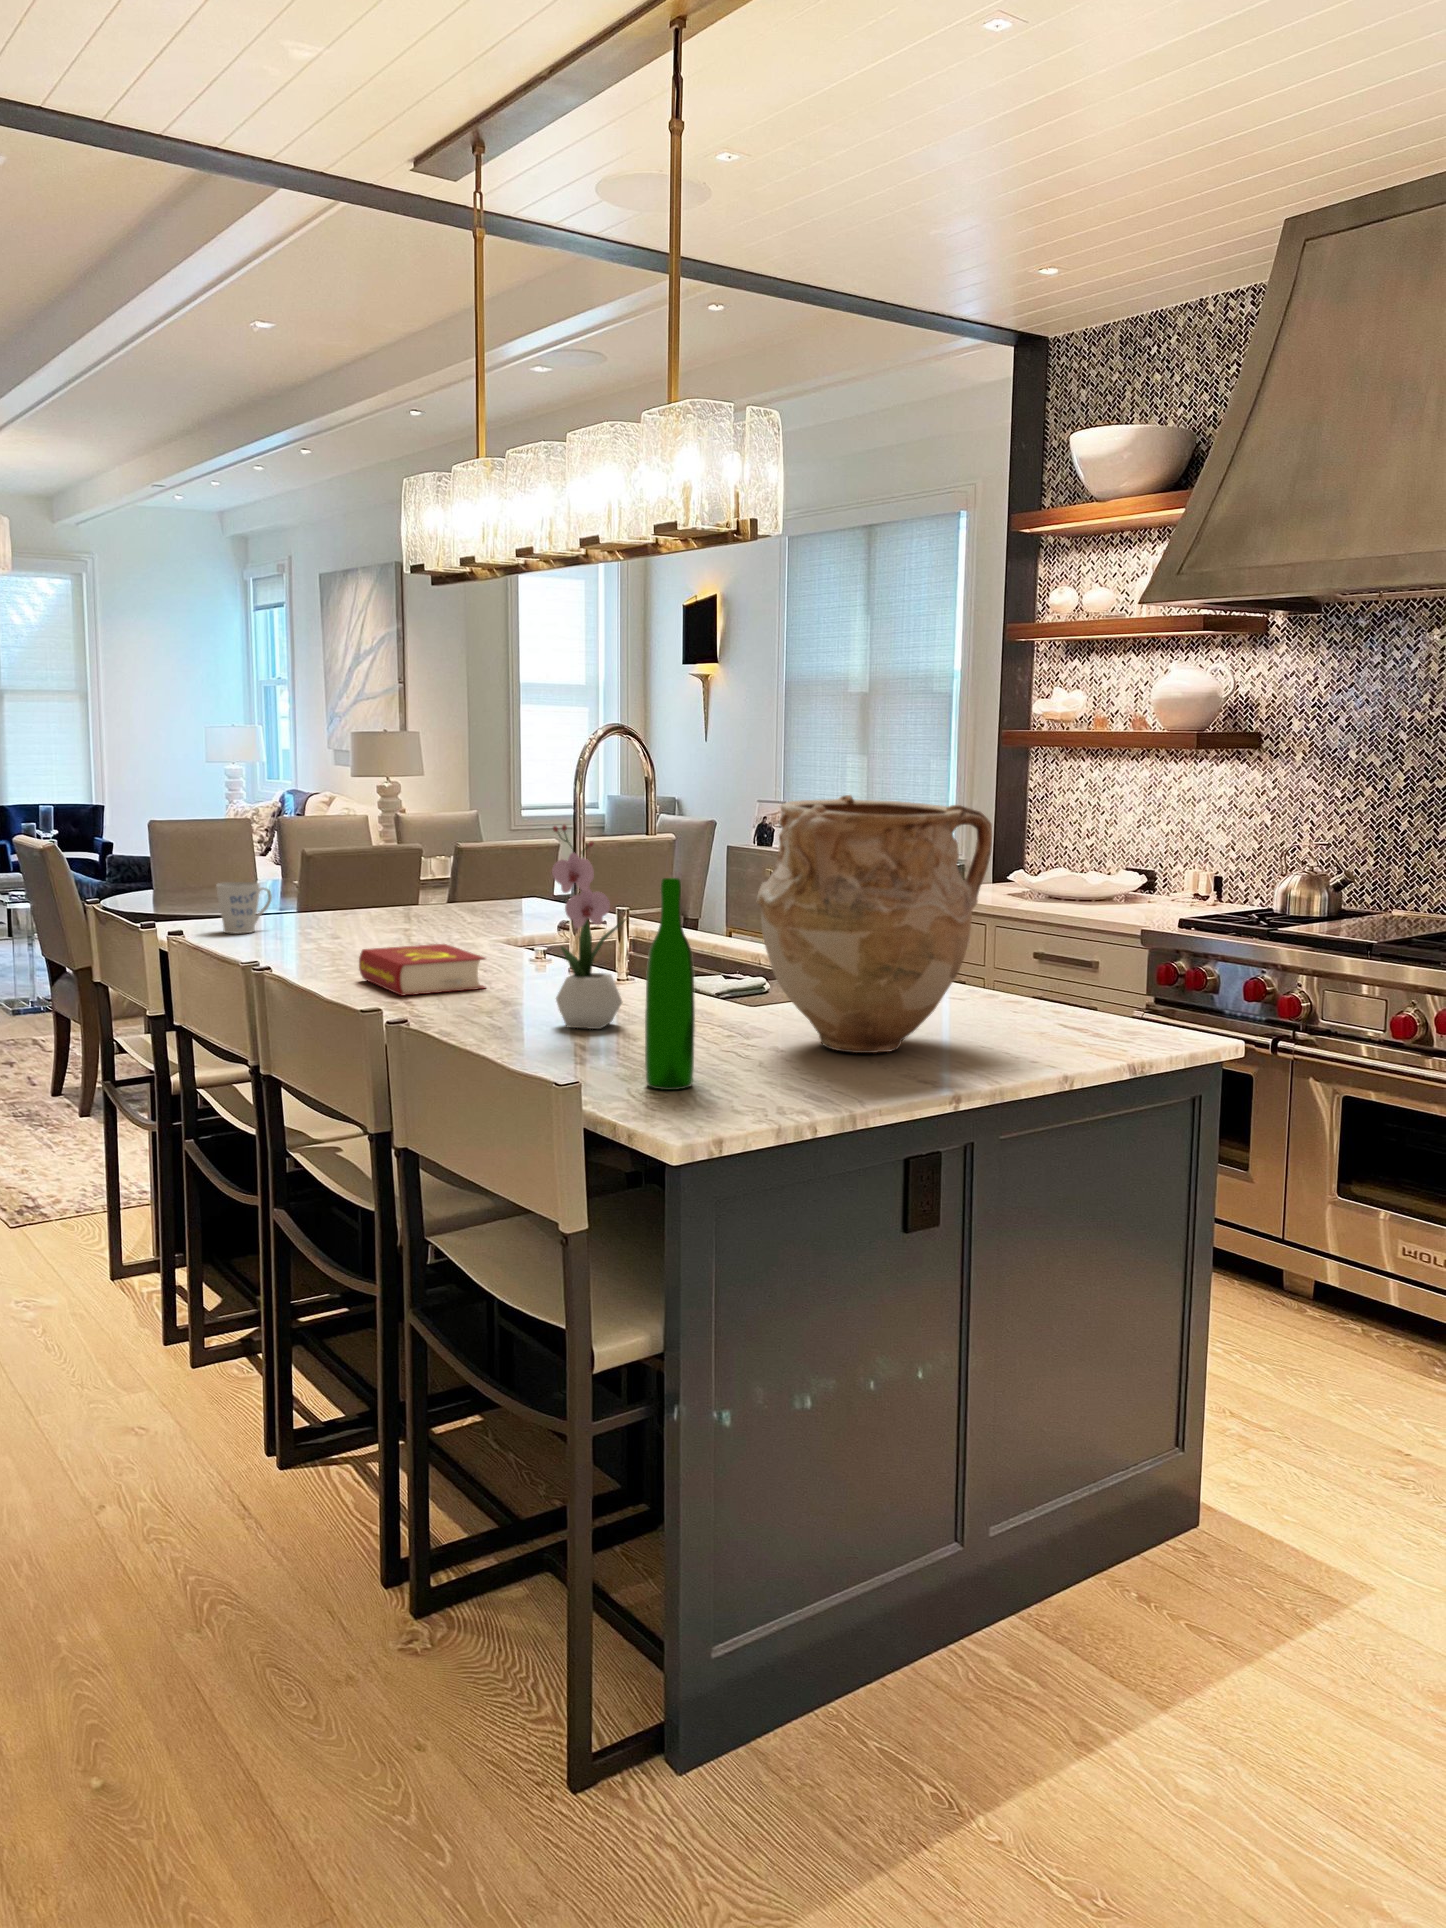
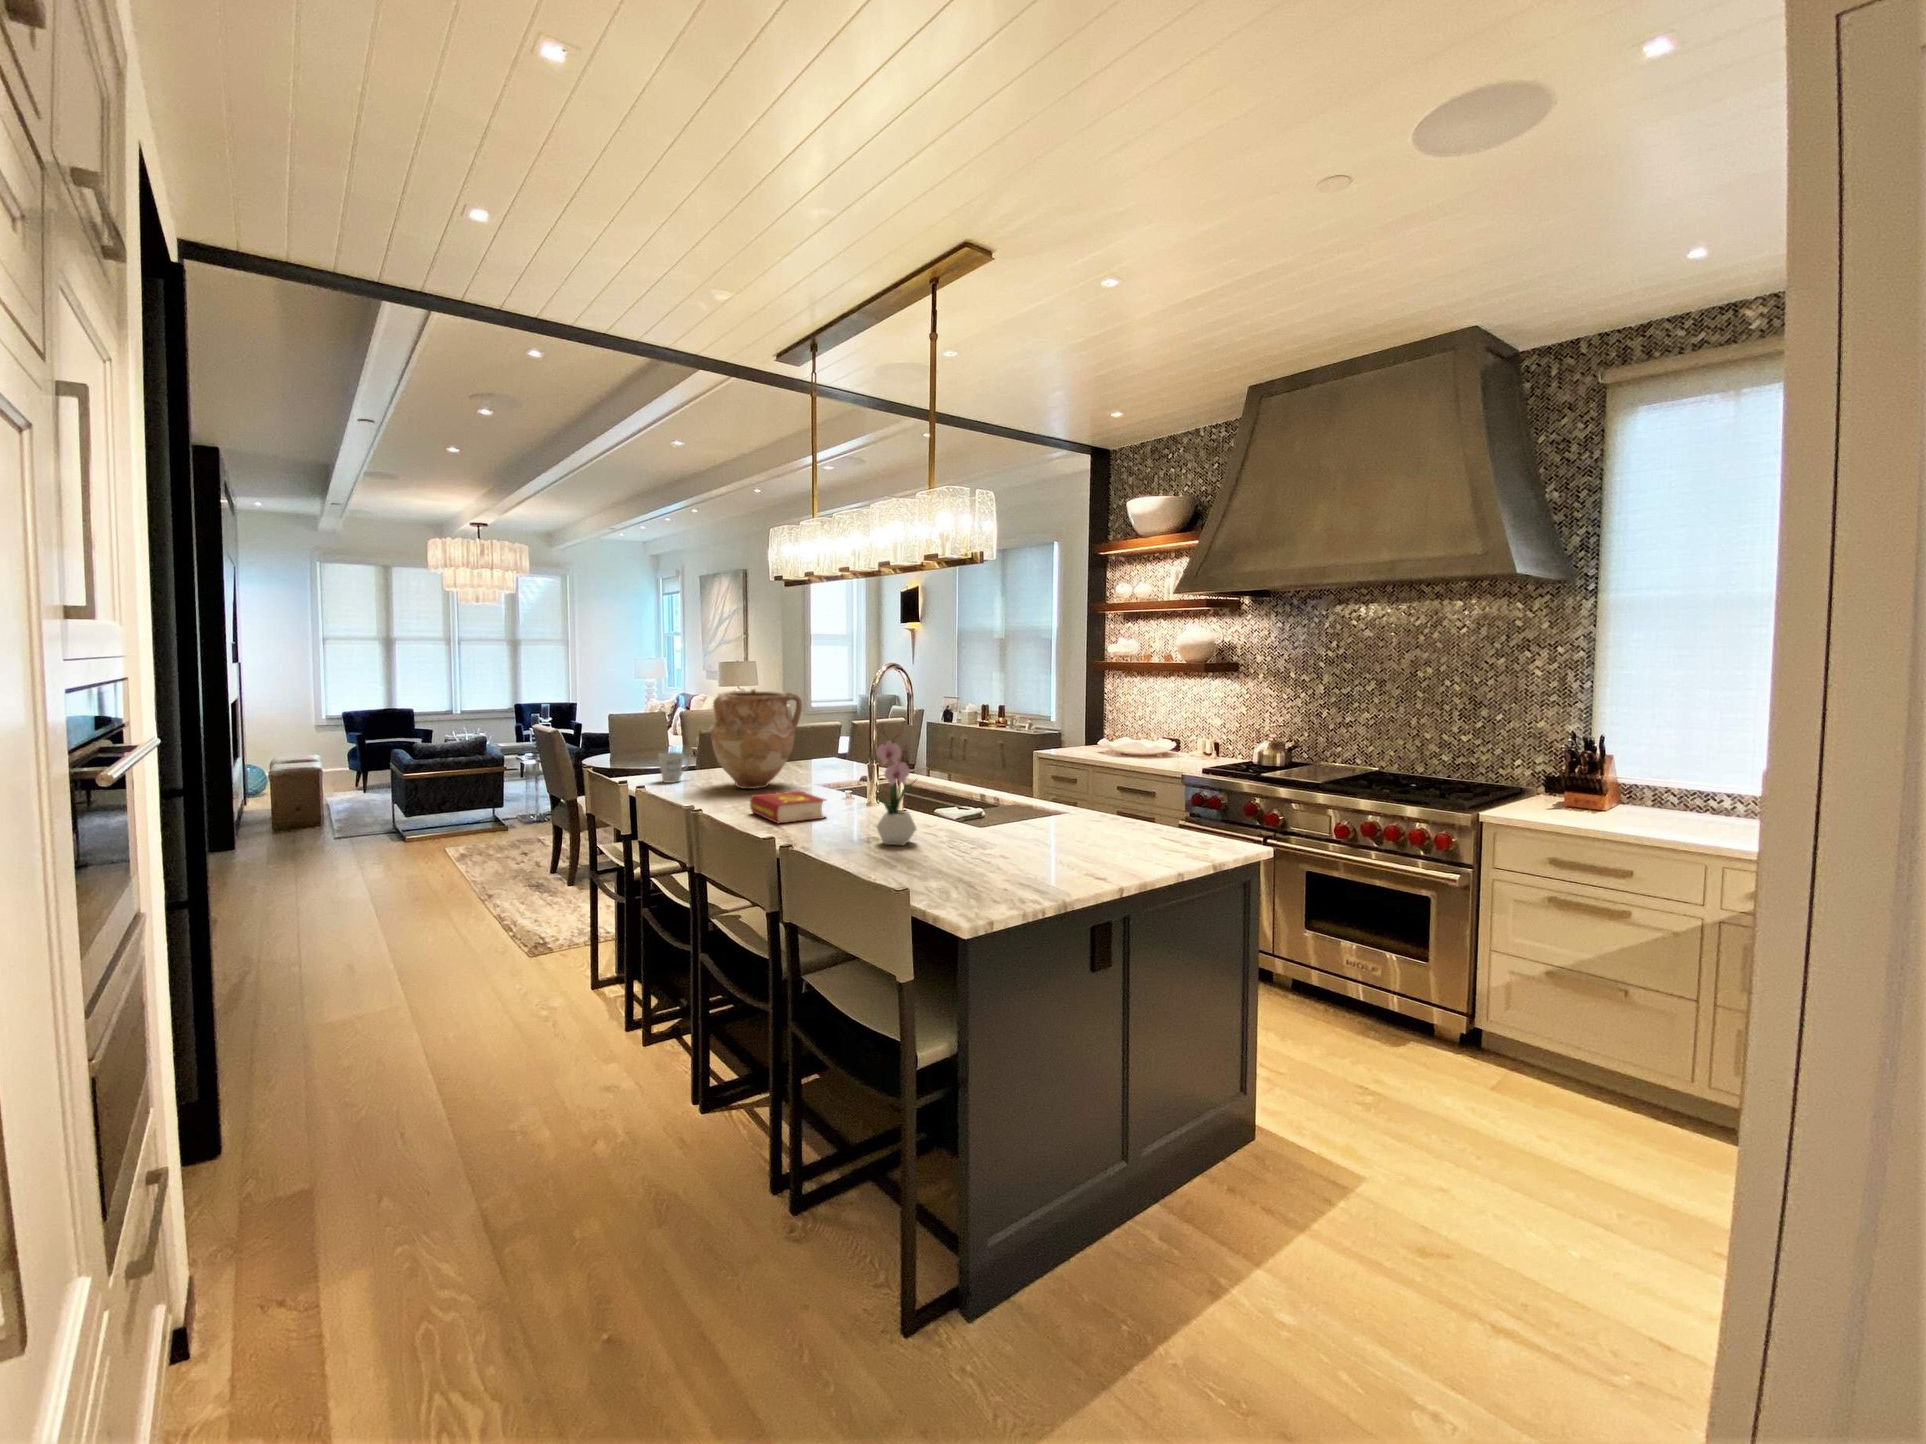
vase: present [757,795,992,1053] -> present [710,689,802,789]
wine bottle: present [645,878,695,1090] -> none [945,759,975,889]

